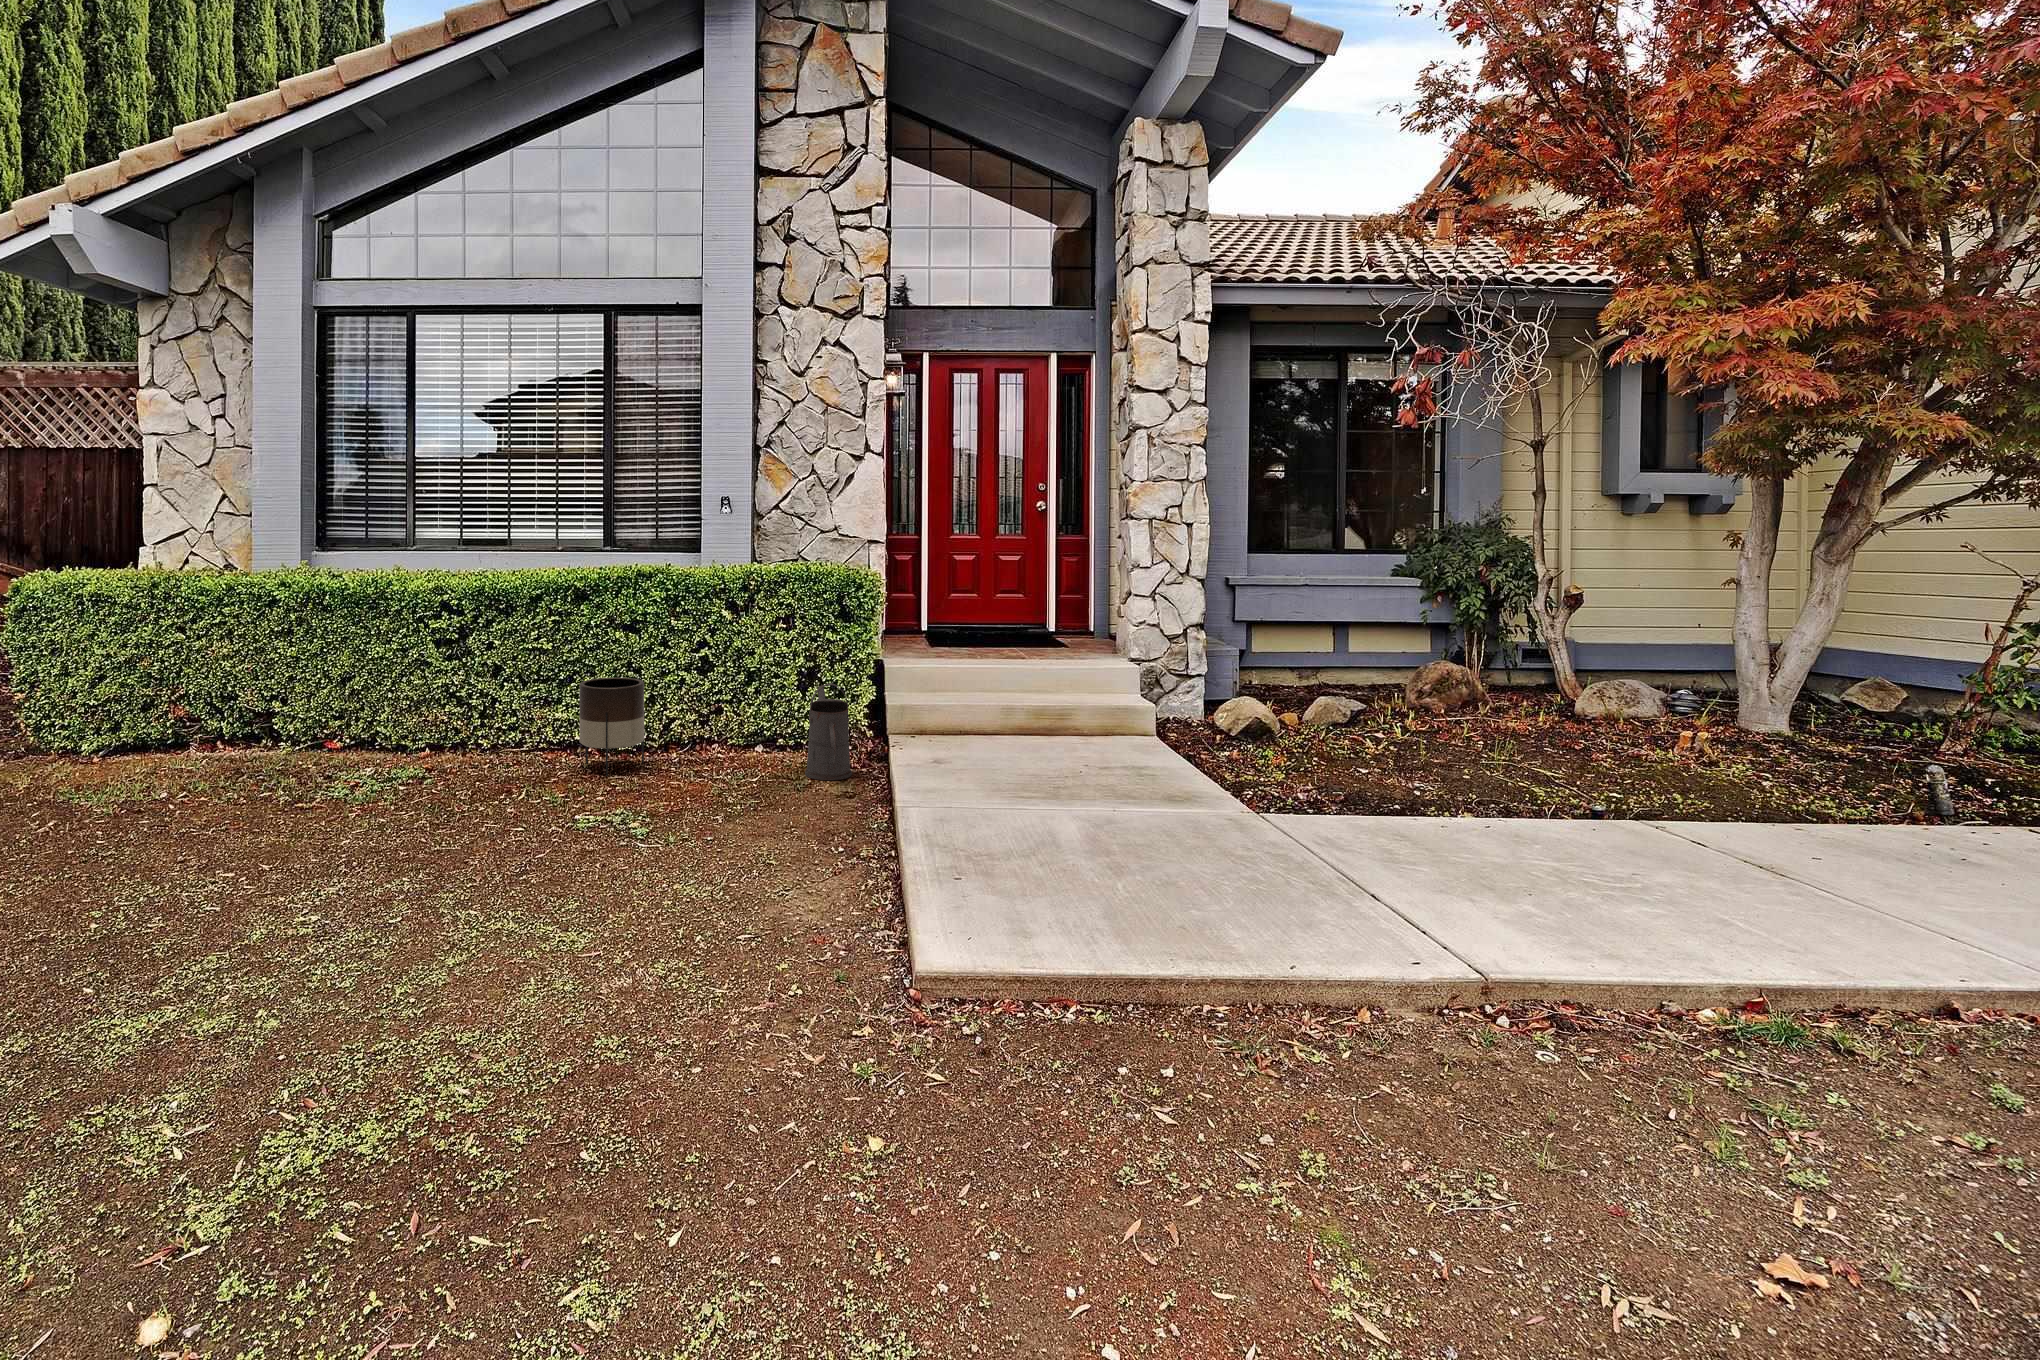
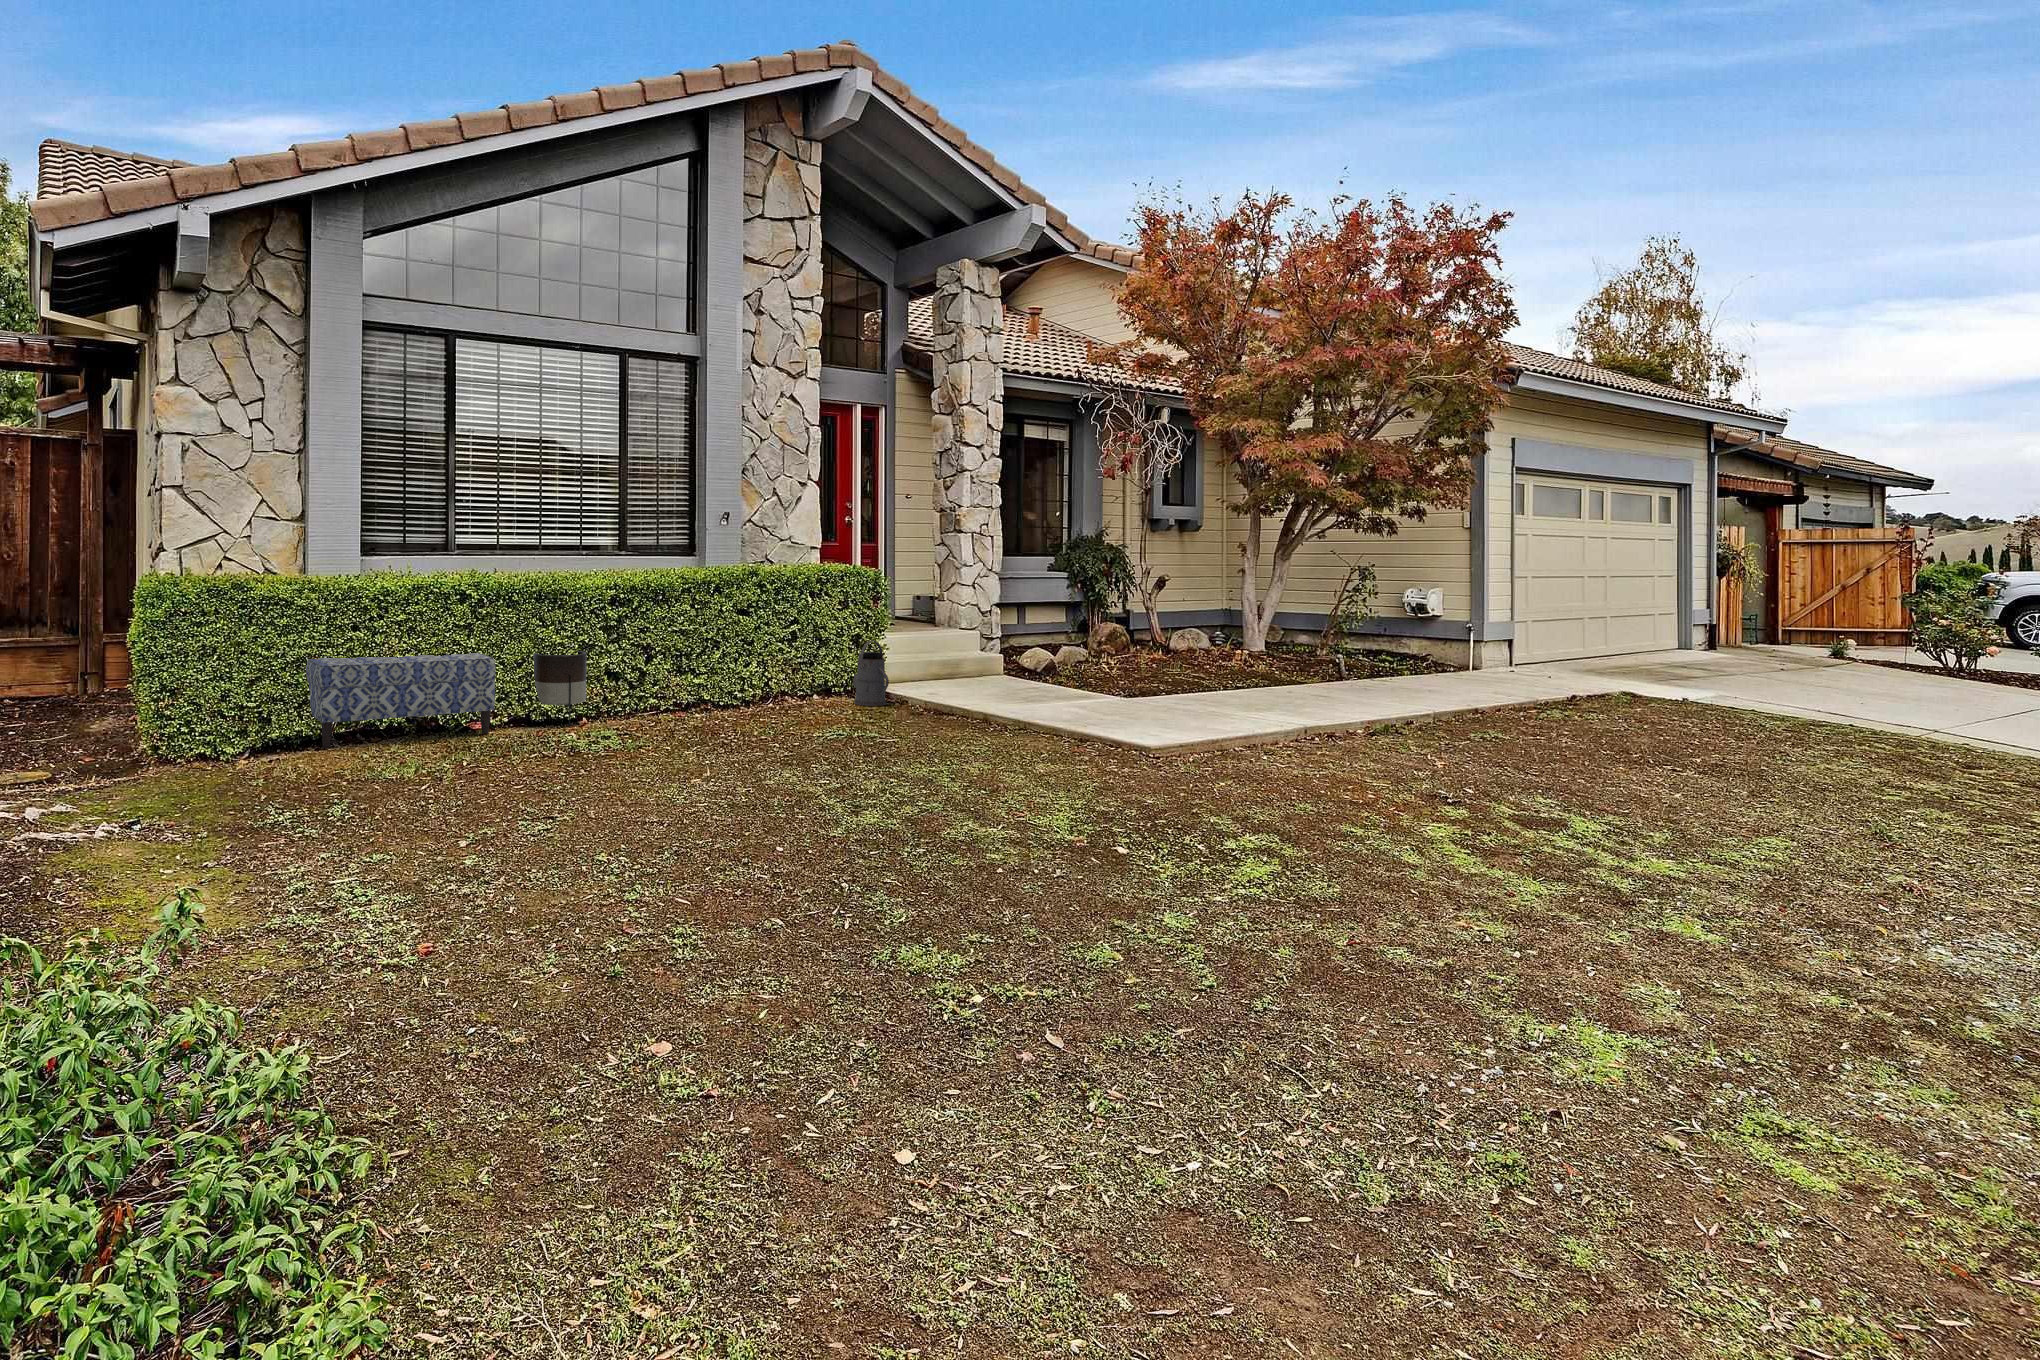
bench: none [61,673,306,781] -> present [306,653,496,748]
planter: present [579,678,644,776] -> present [531,651,587,727]

